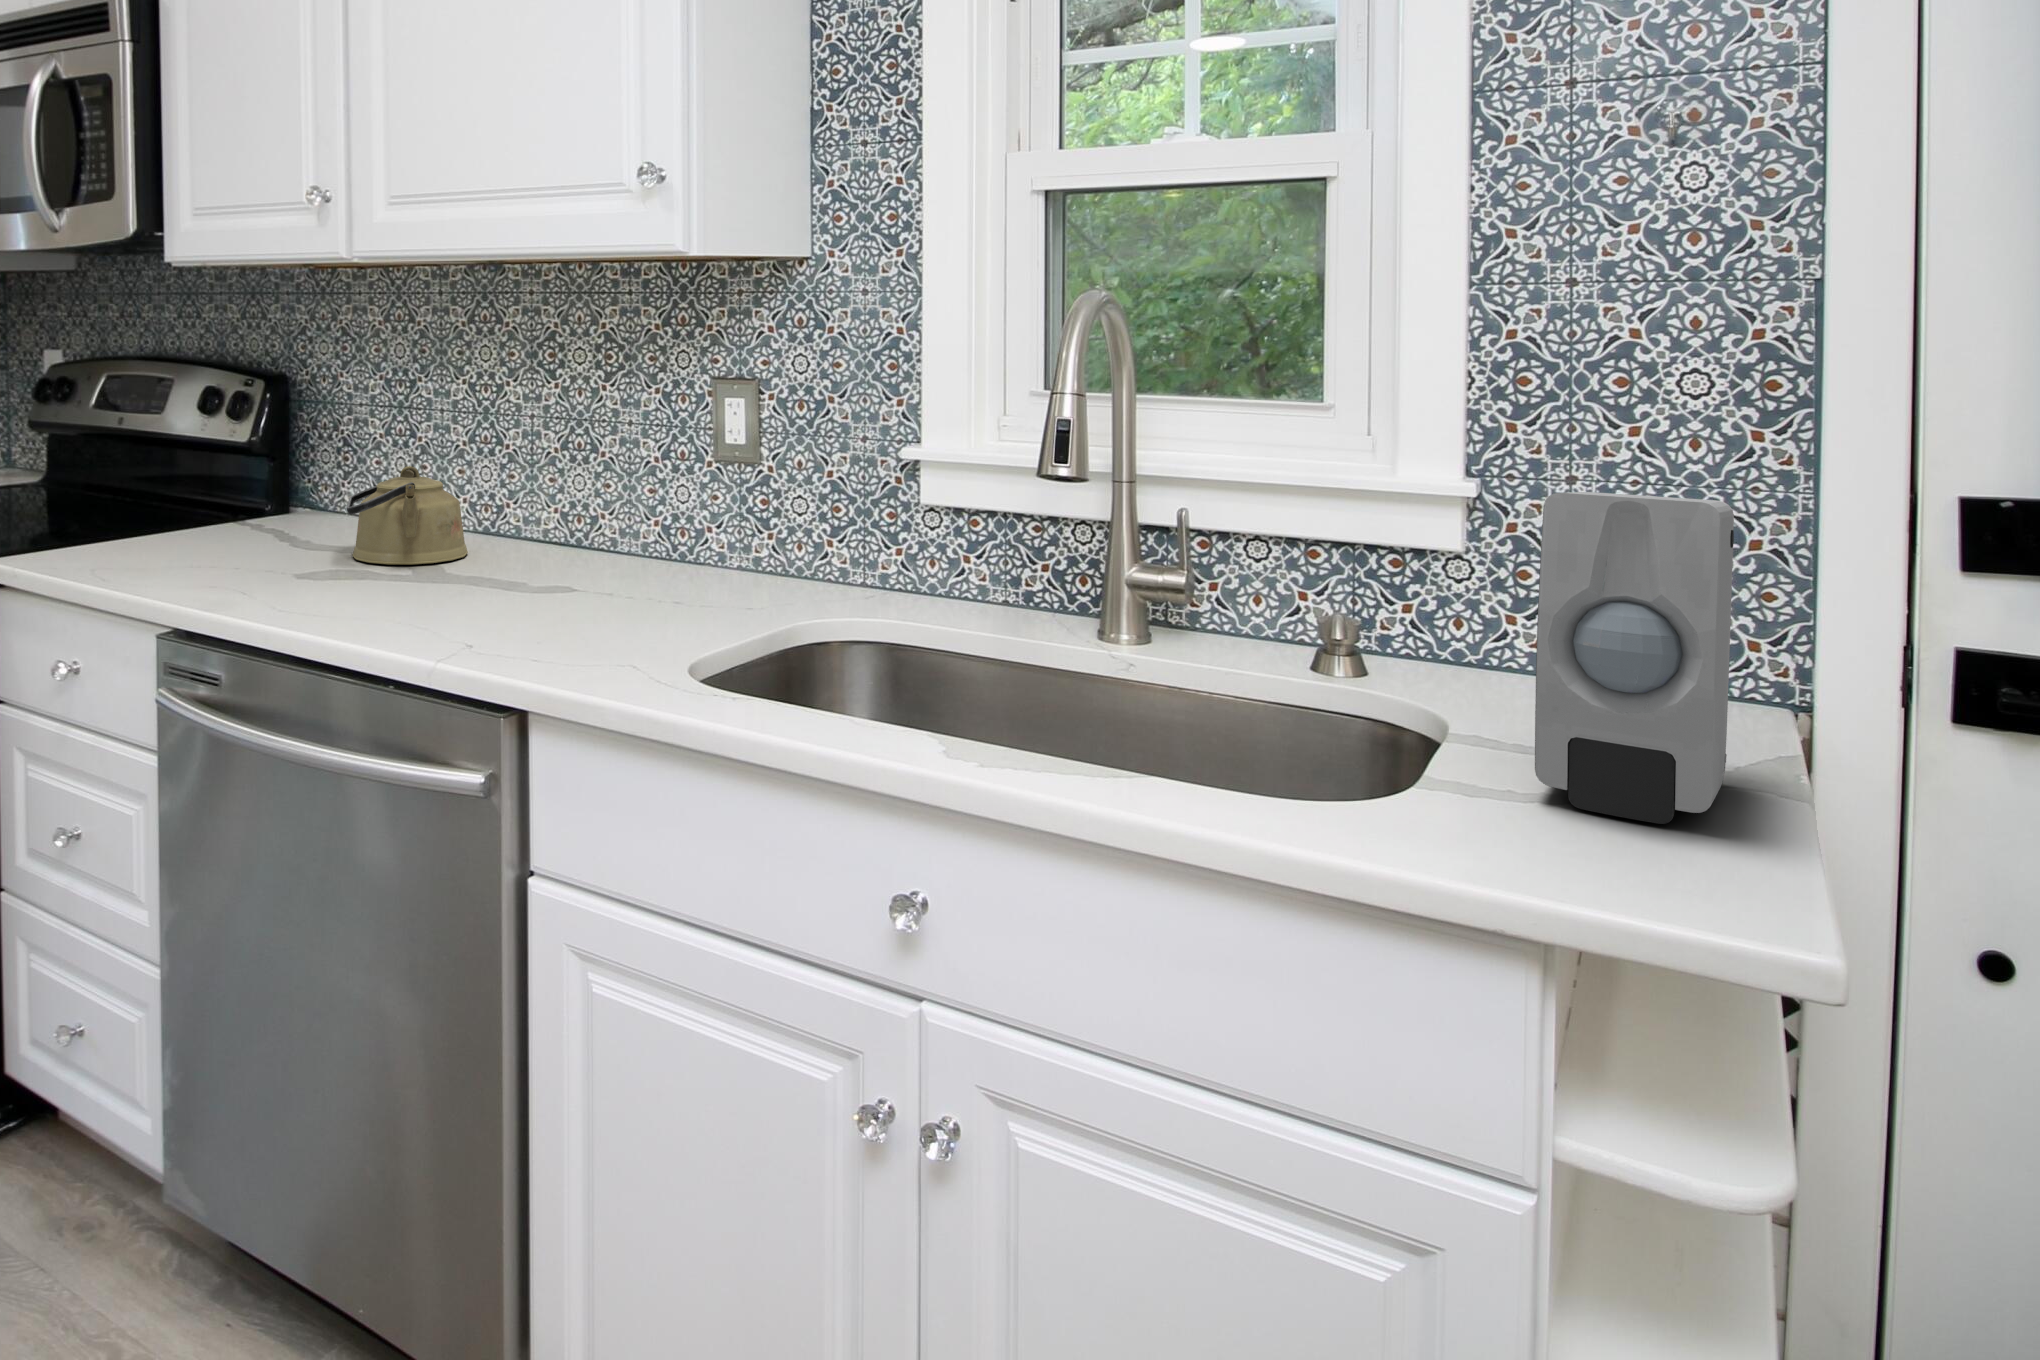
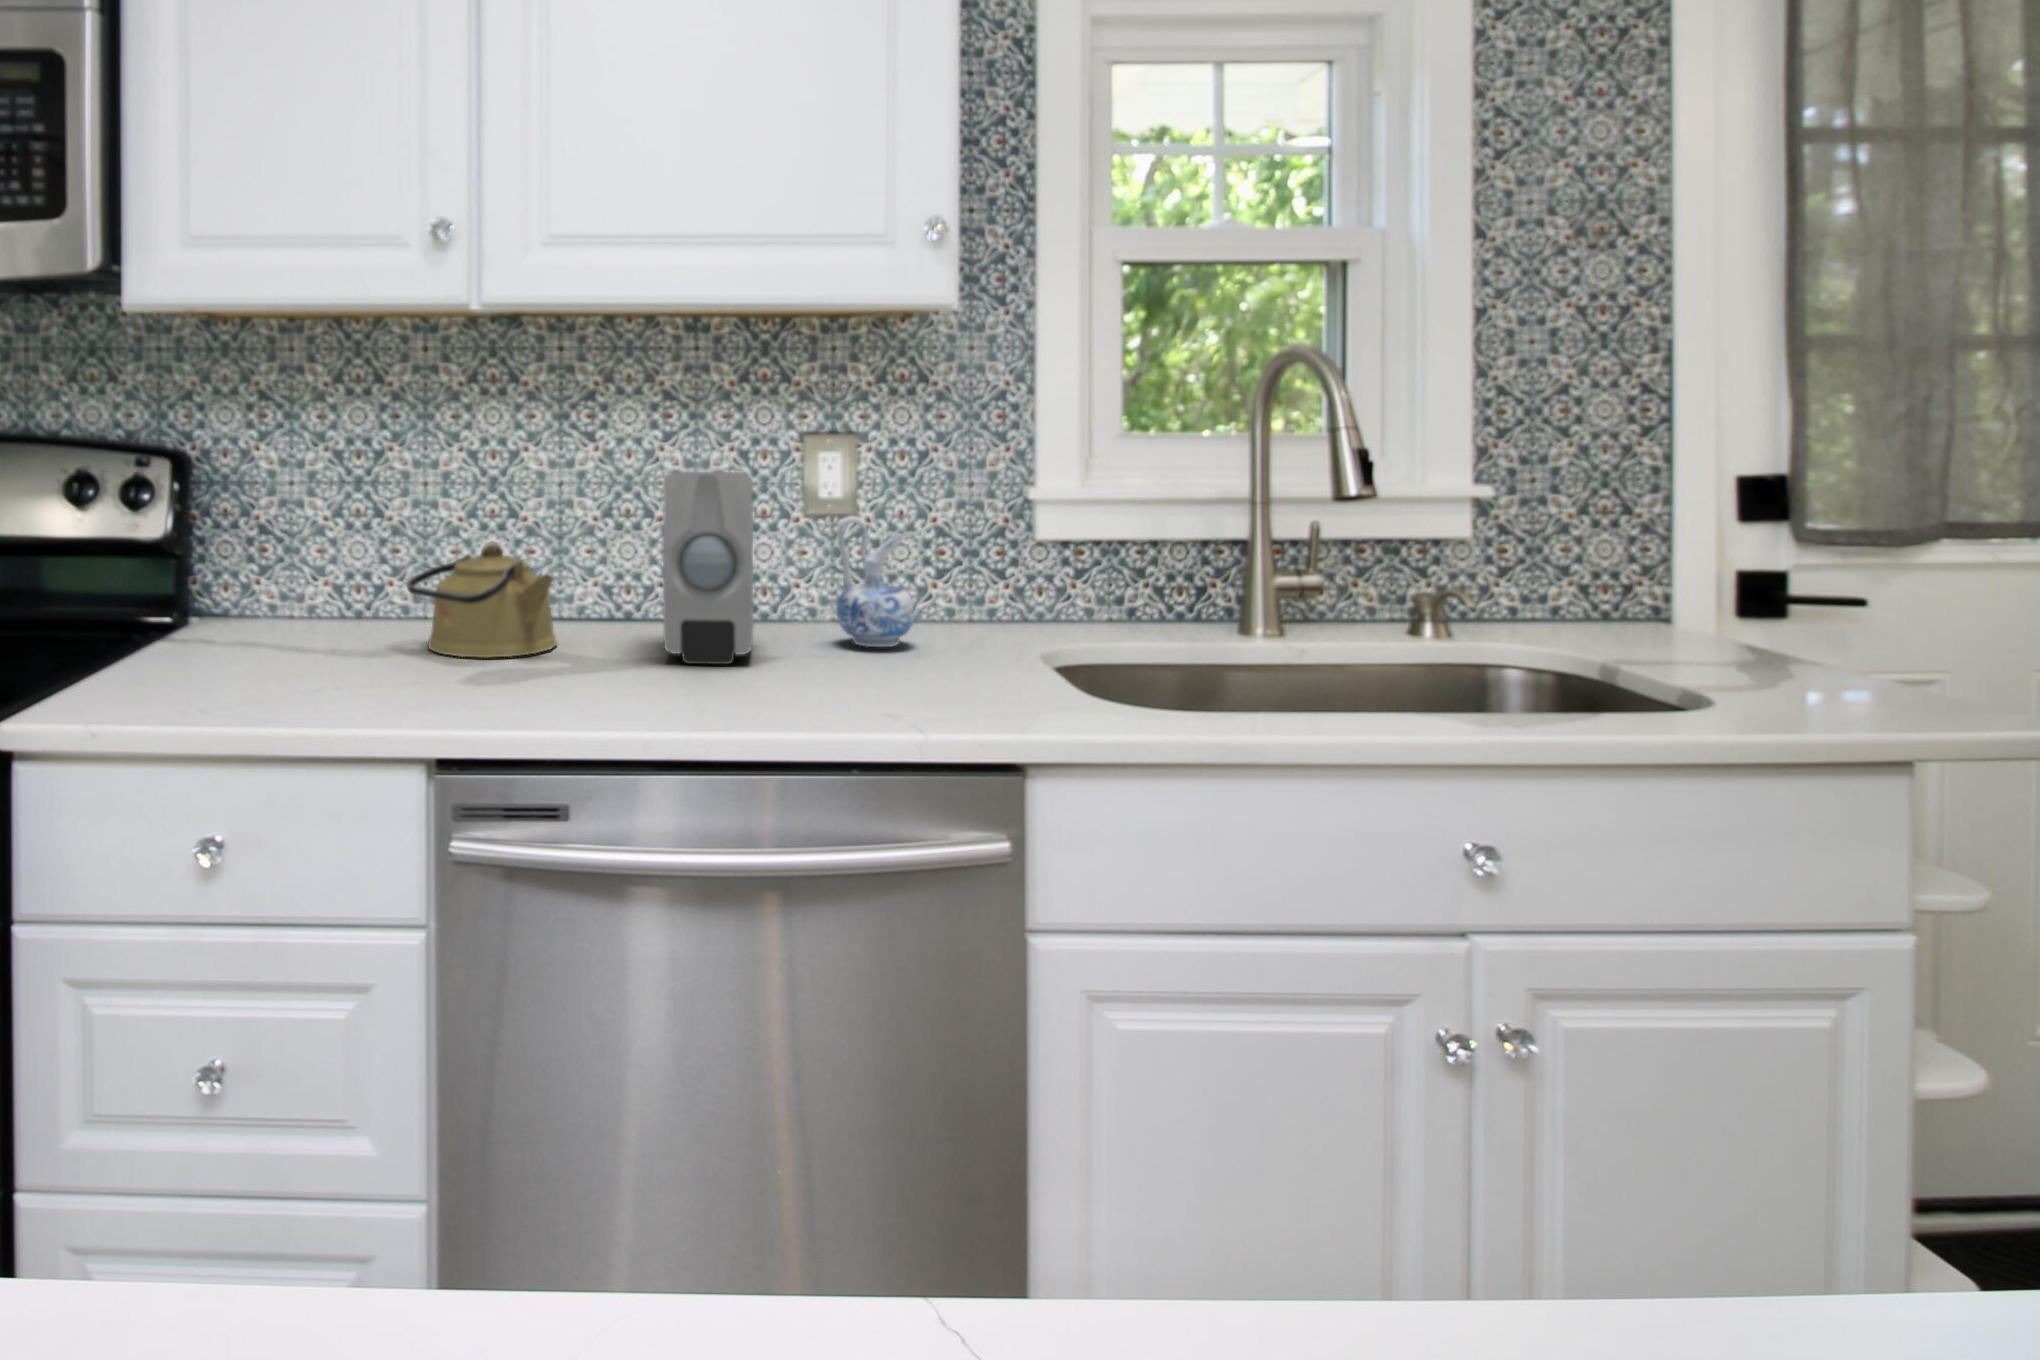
ceramic pitcher: none [666,462,743,597] -> present [836,516,914,647]
soap dispenser: present [1535,492,1734,824] -> present [663,472,754,664]

